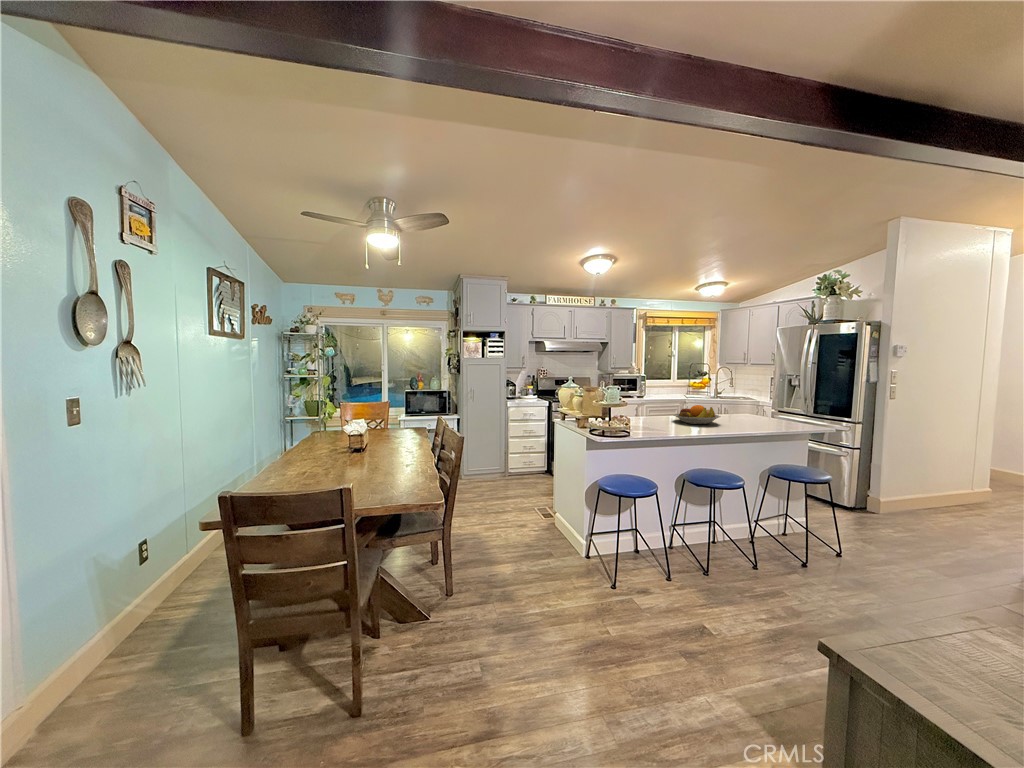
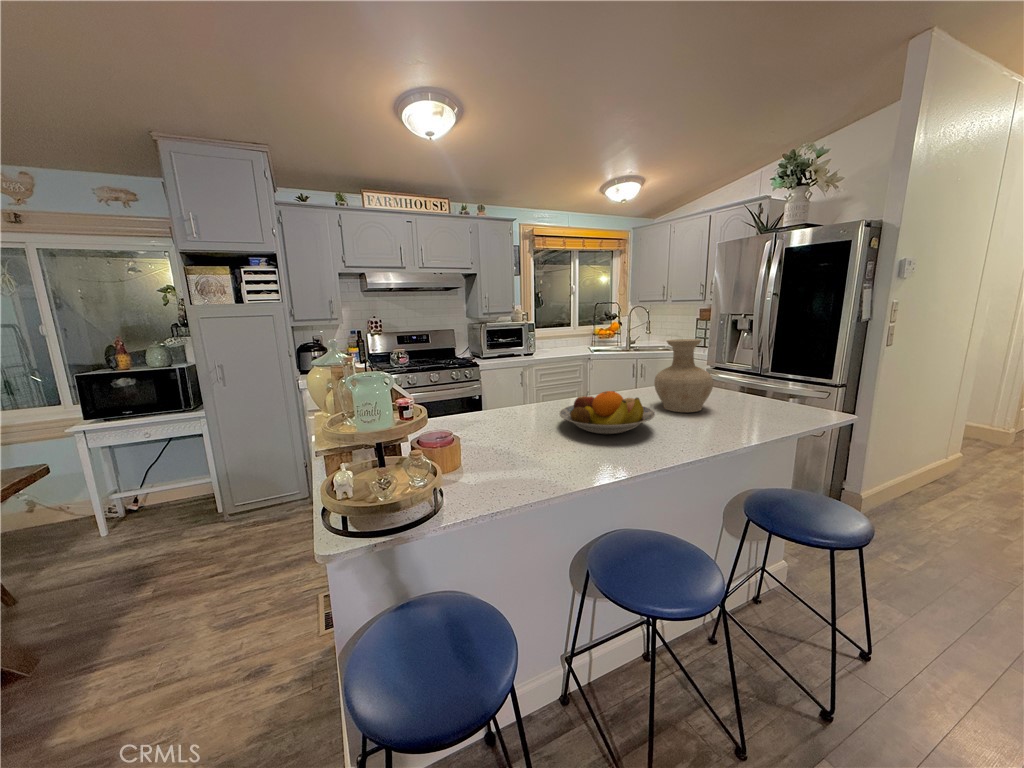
vase: none [724,385,756,421] -> present [654,339,713,412]

